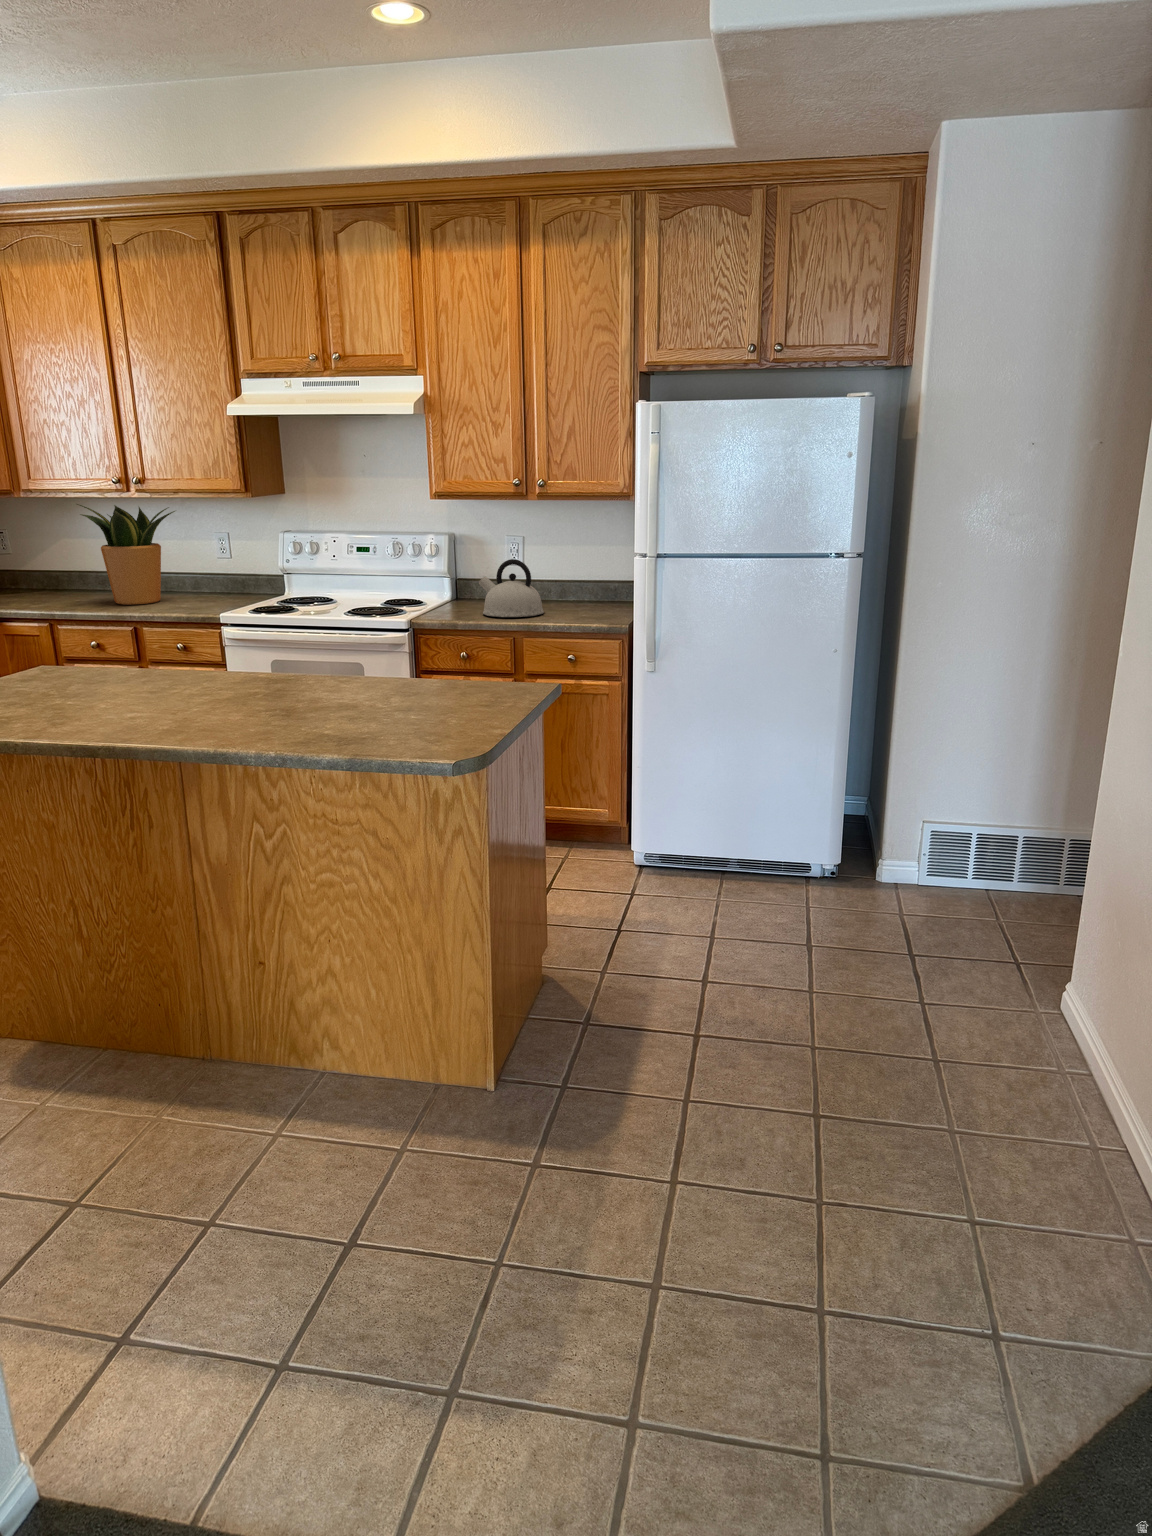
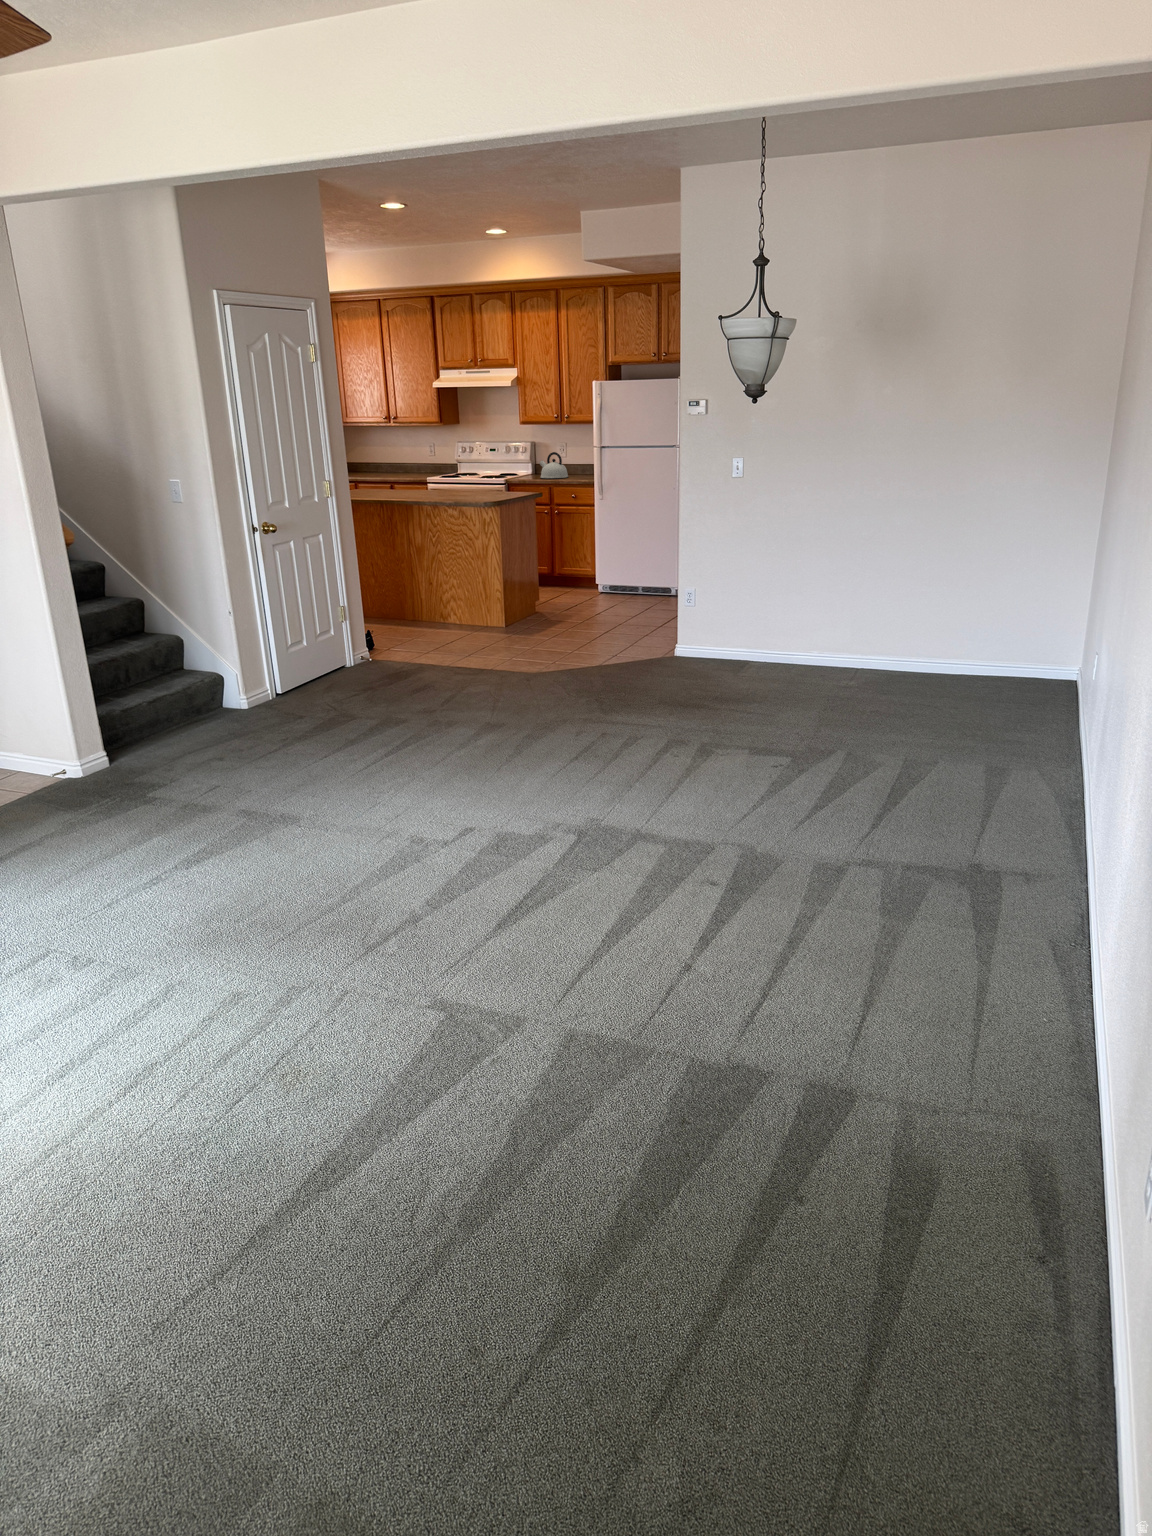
potted plant: present [77,504,175,605] -> none [367,429,410,476]

